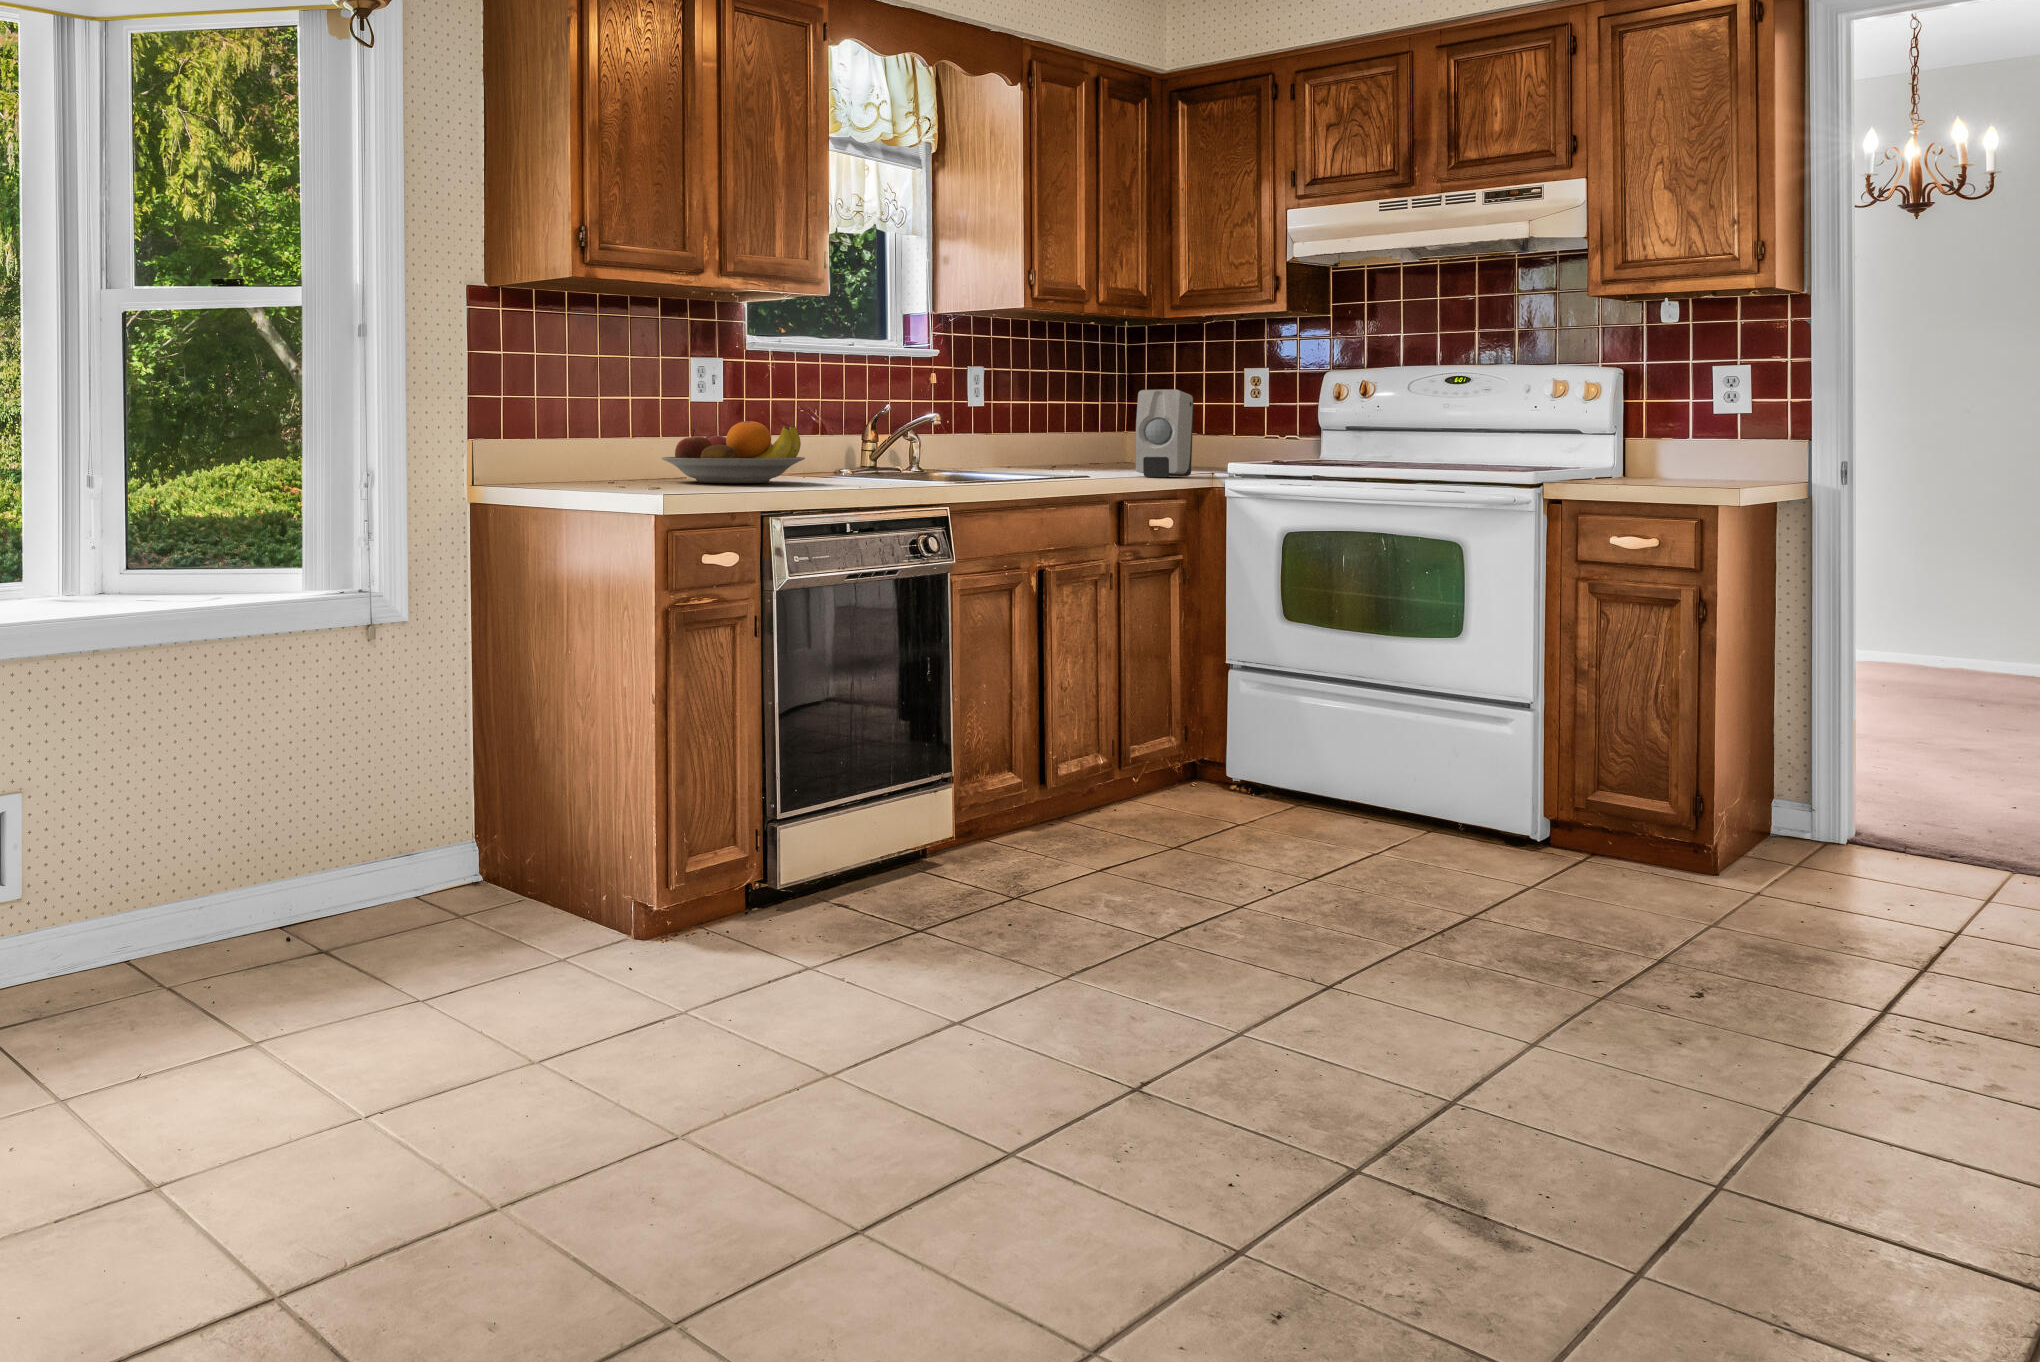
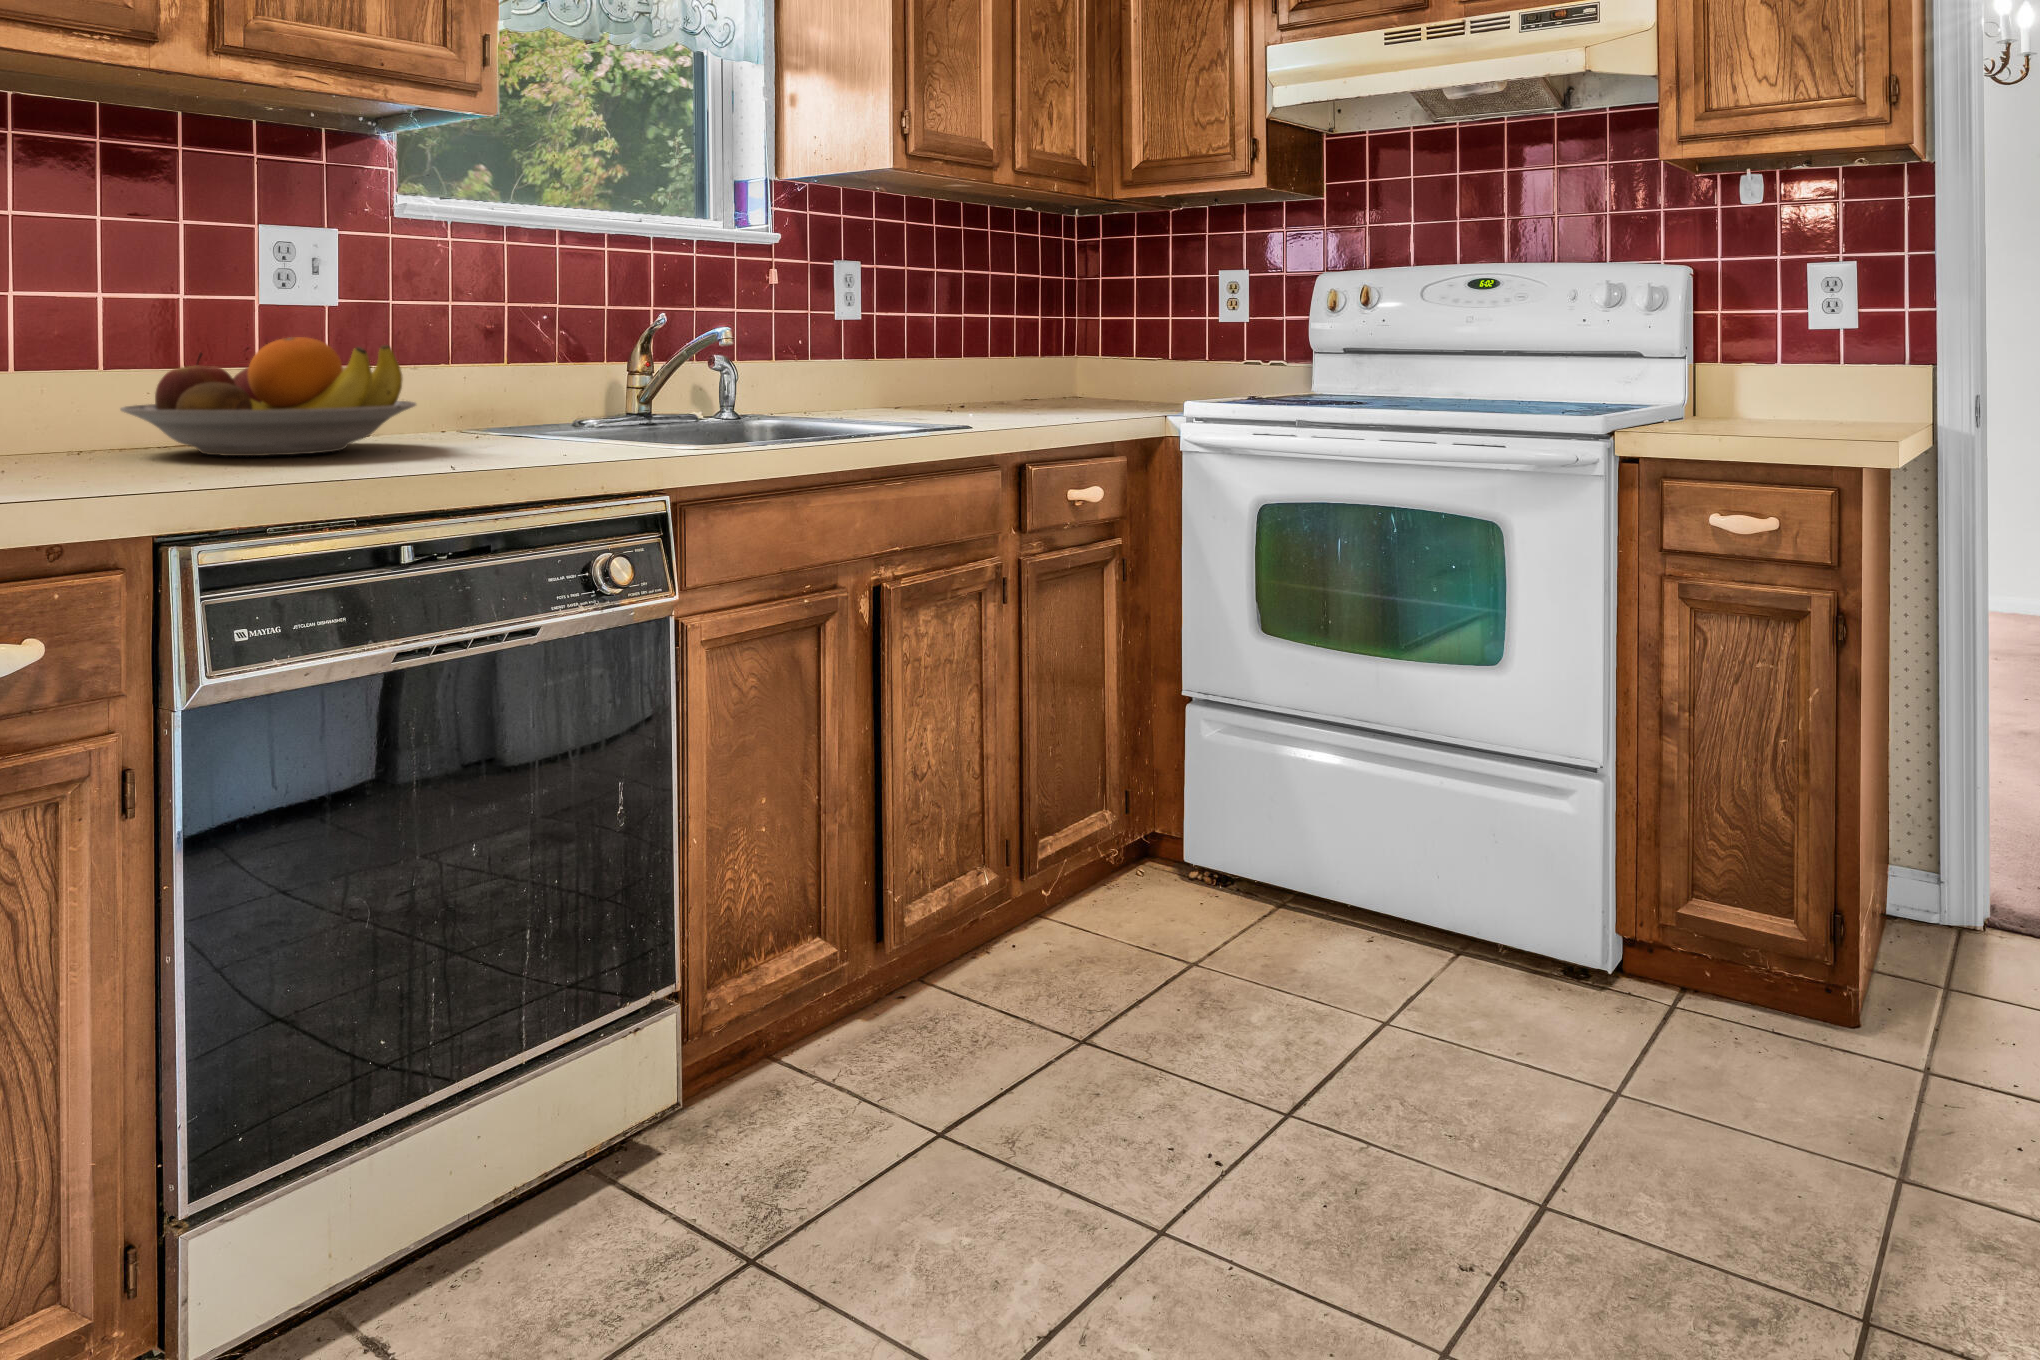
soap dispenser: present [1135,389,1194,477] -> none [1052,290,1137,421]

